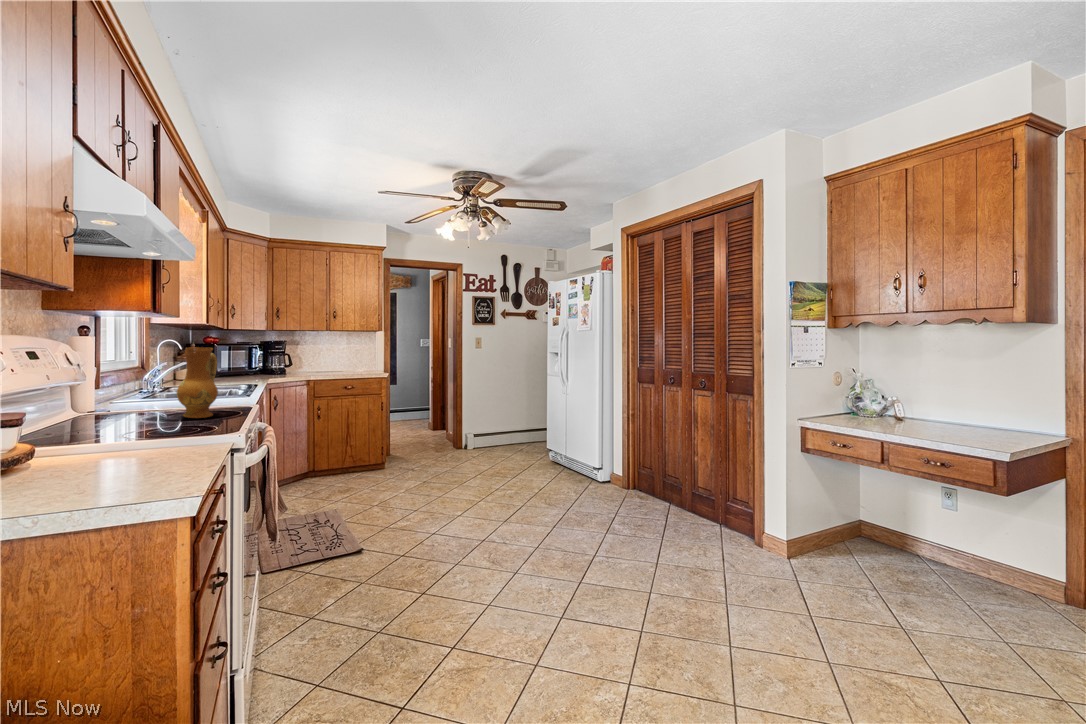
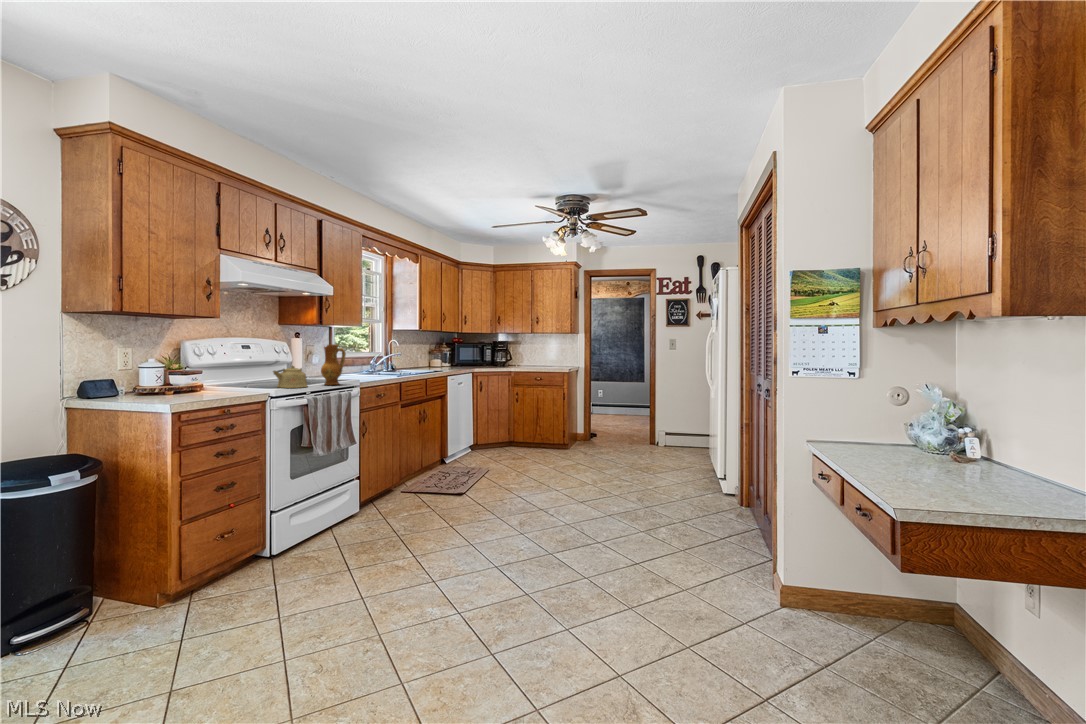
kettle: none [100,387,177,432] -> present [273,366,307,388]

